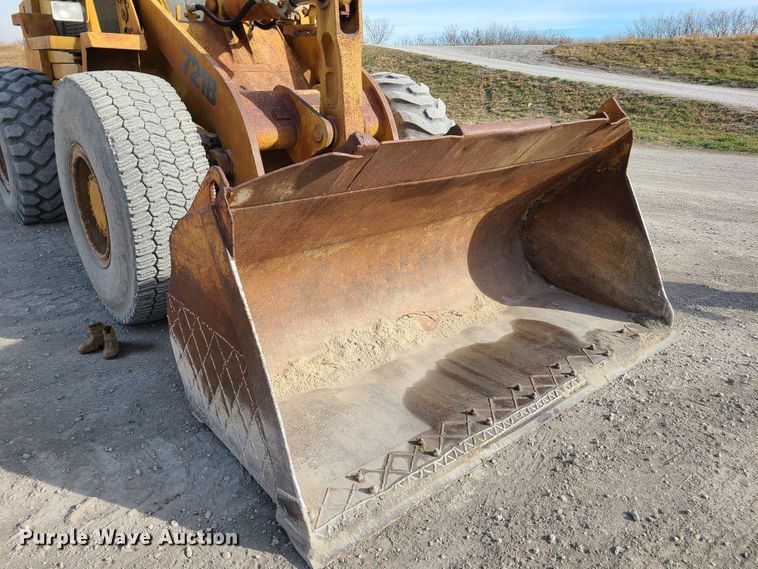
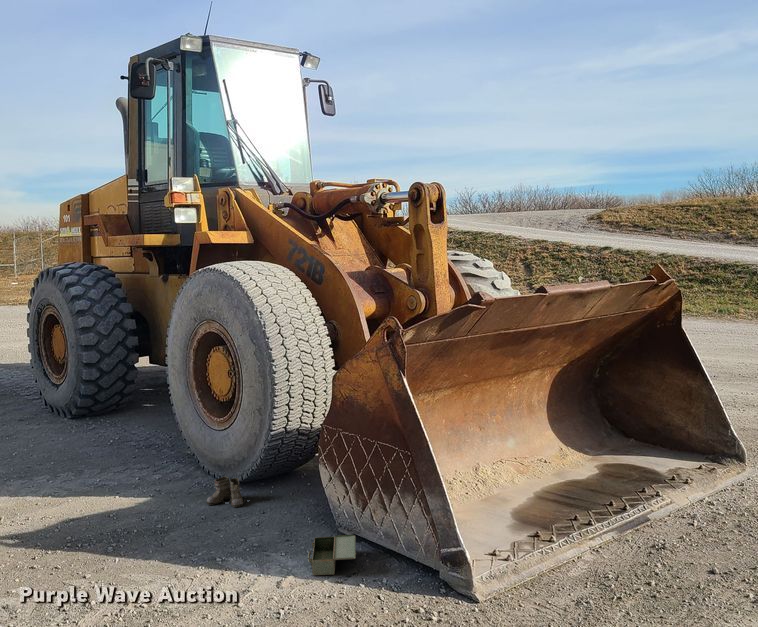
toolbox: none [128,427,202,490] -> present [308,535,356,575]

